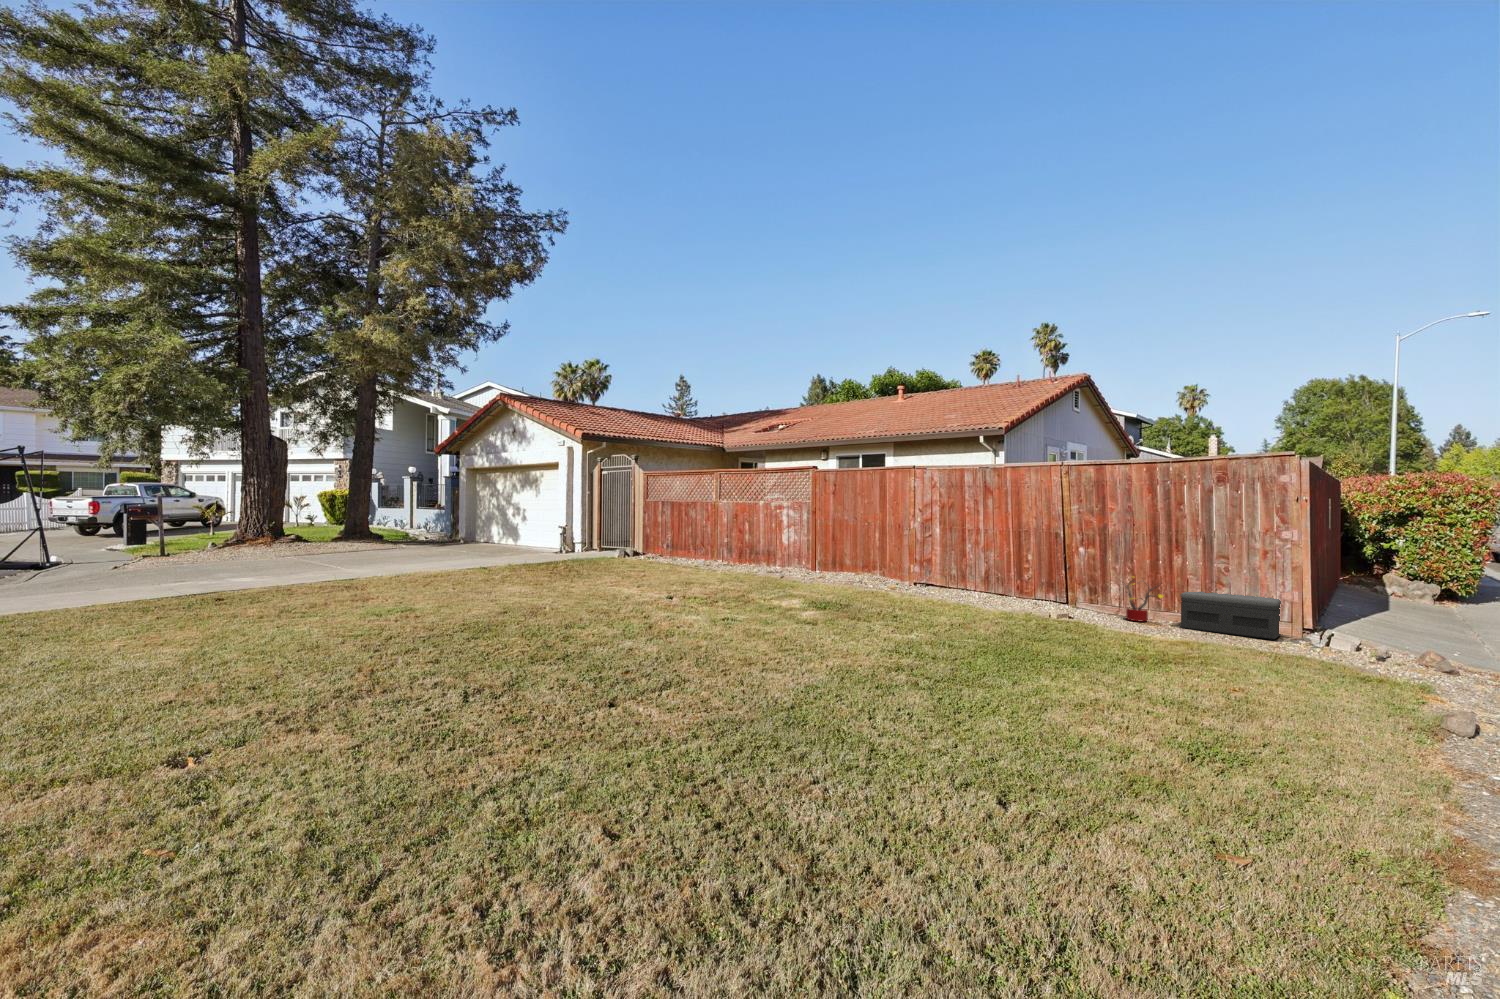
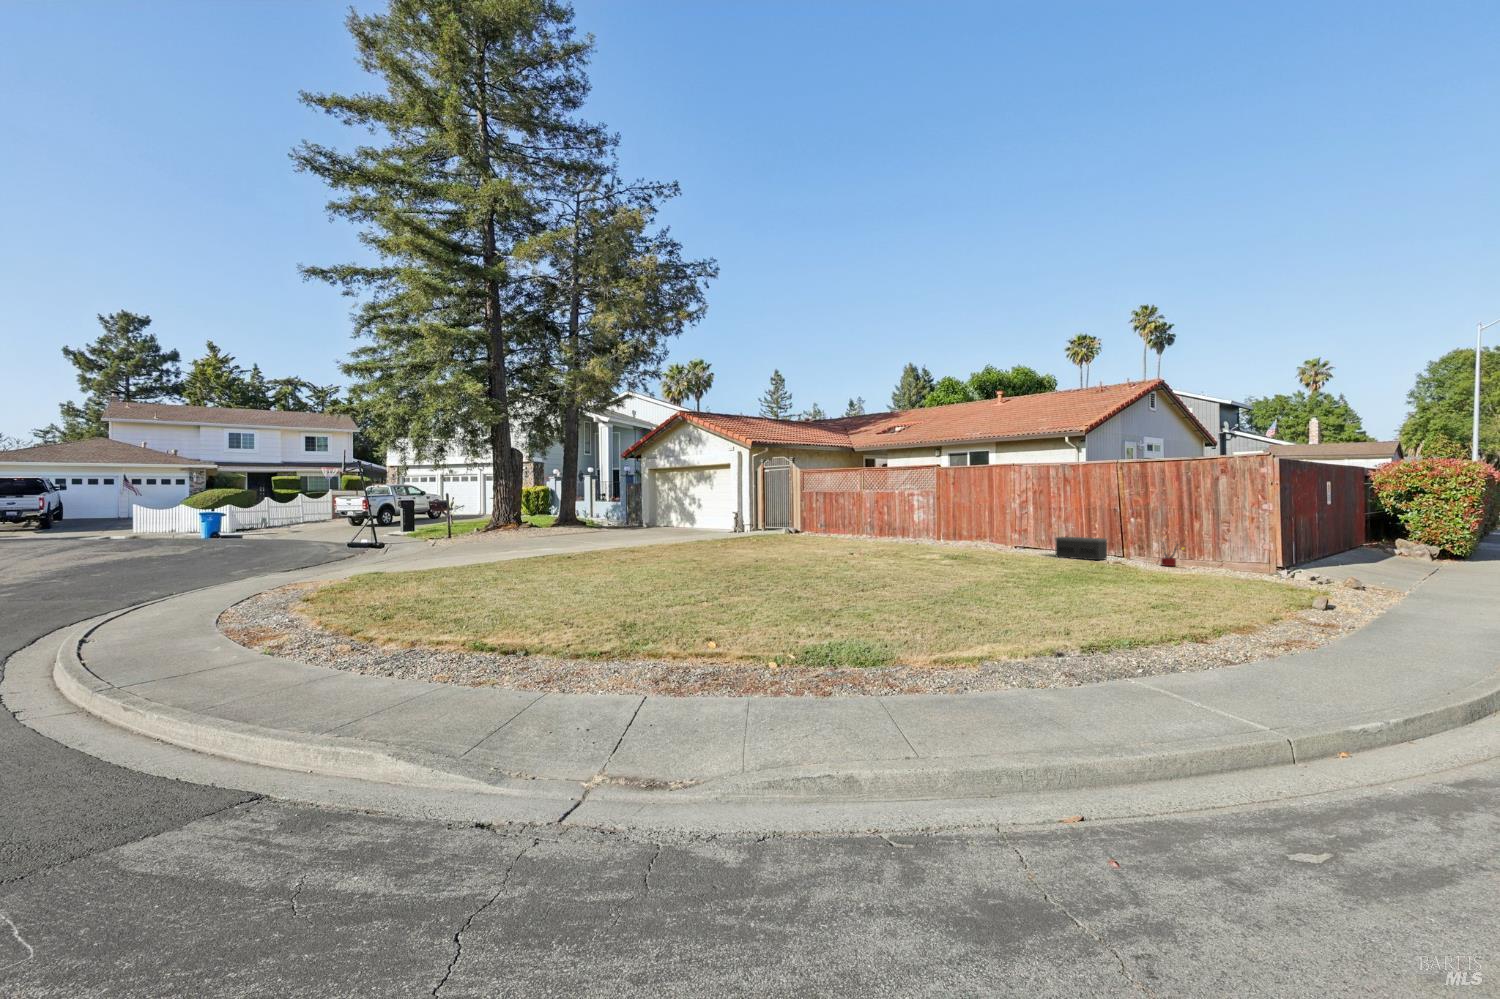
storage bench: present [1181,592,1281,640] -> present [1055,537,1107,560]

